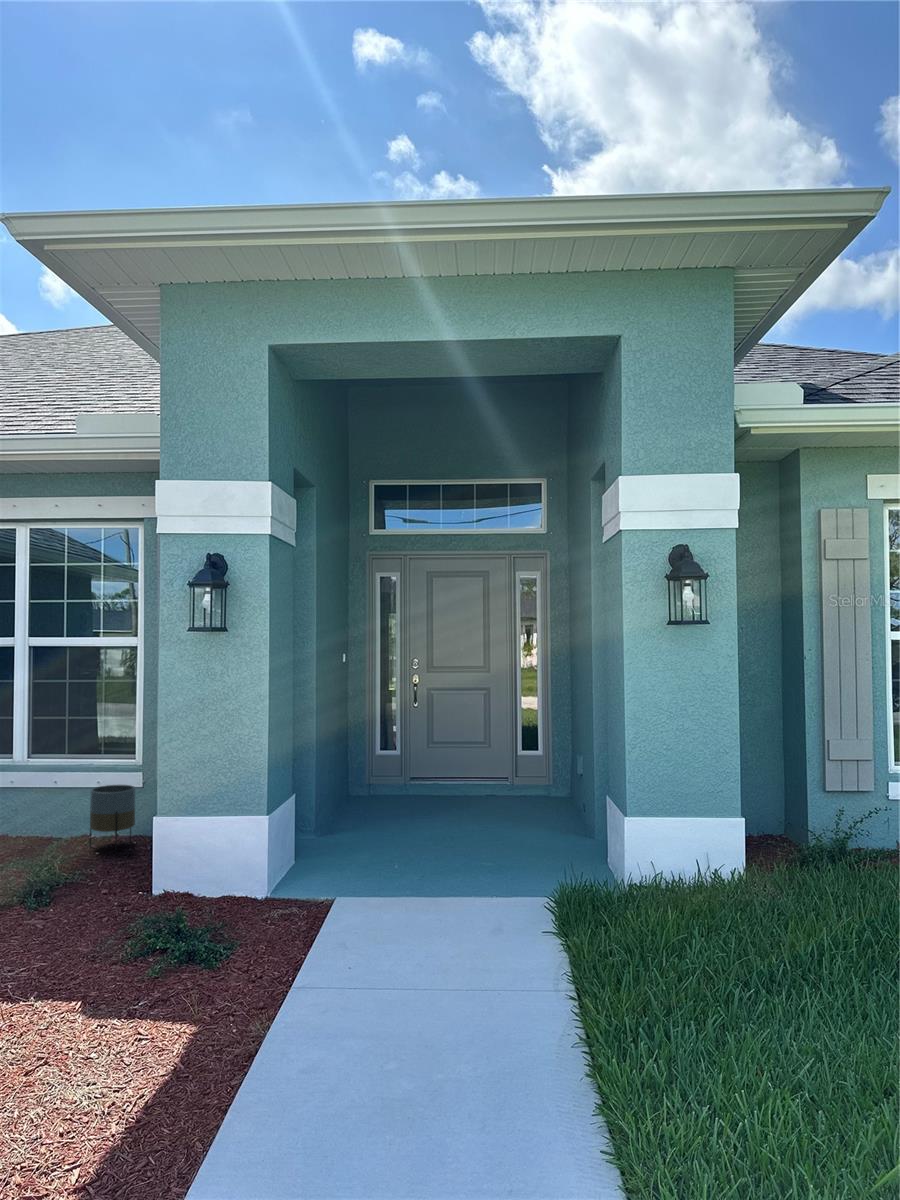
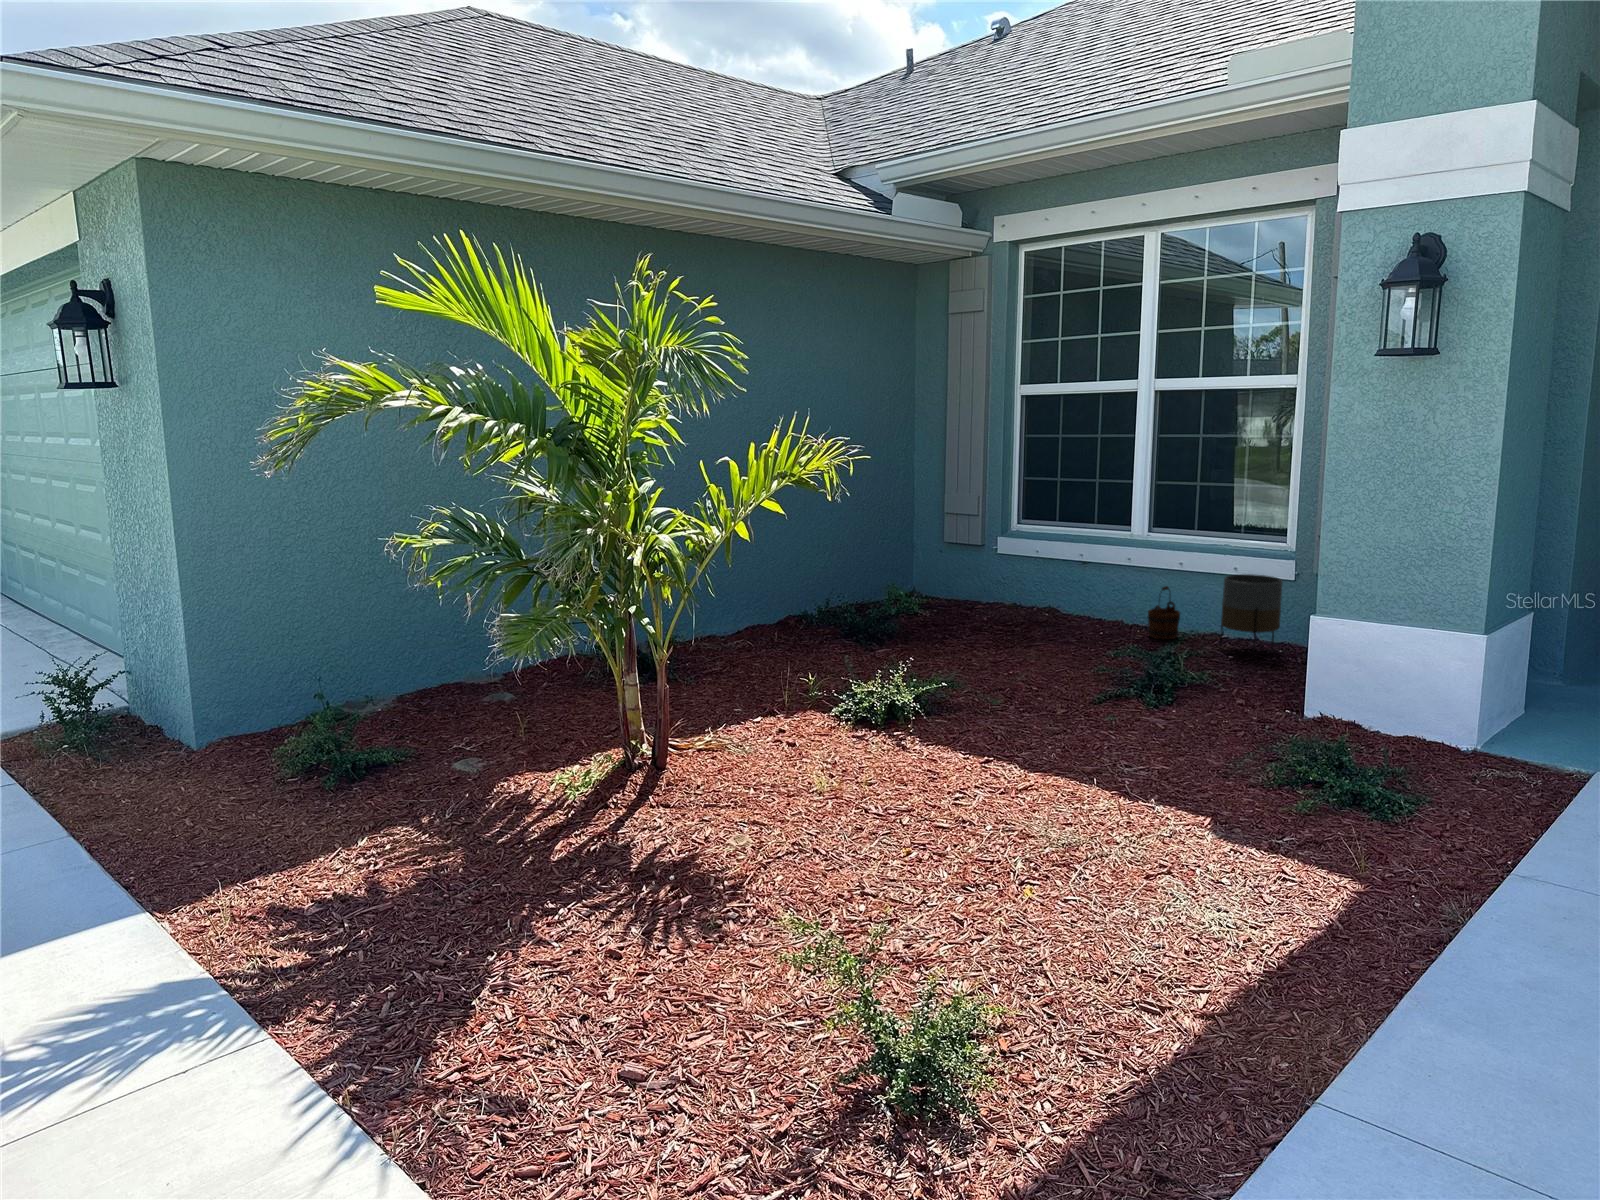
wooden bucket: none [28,801,57,847] -> present [1147,586,1180,639]

